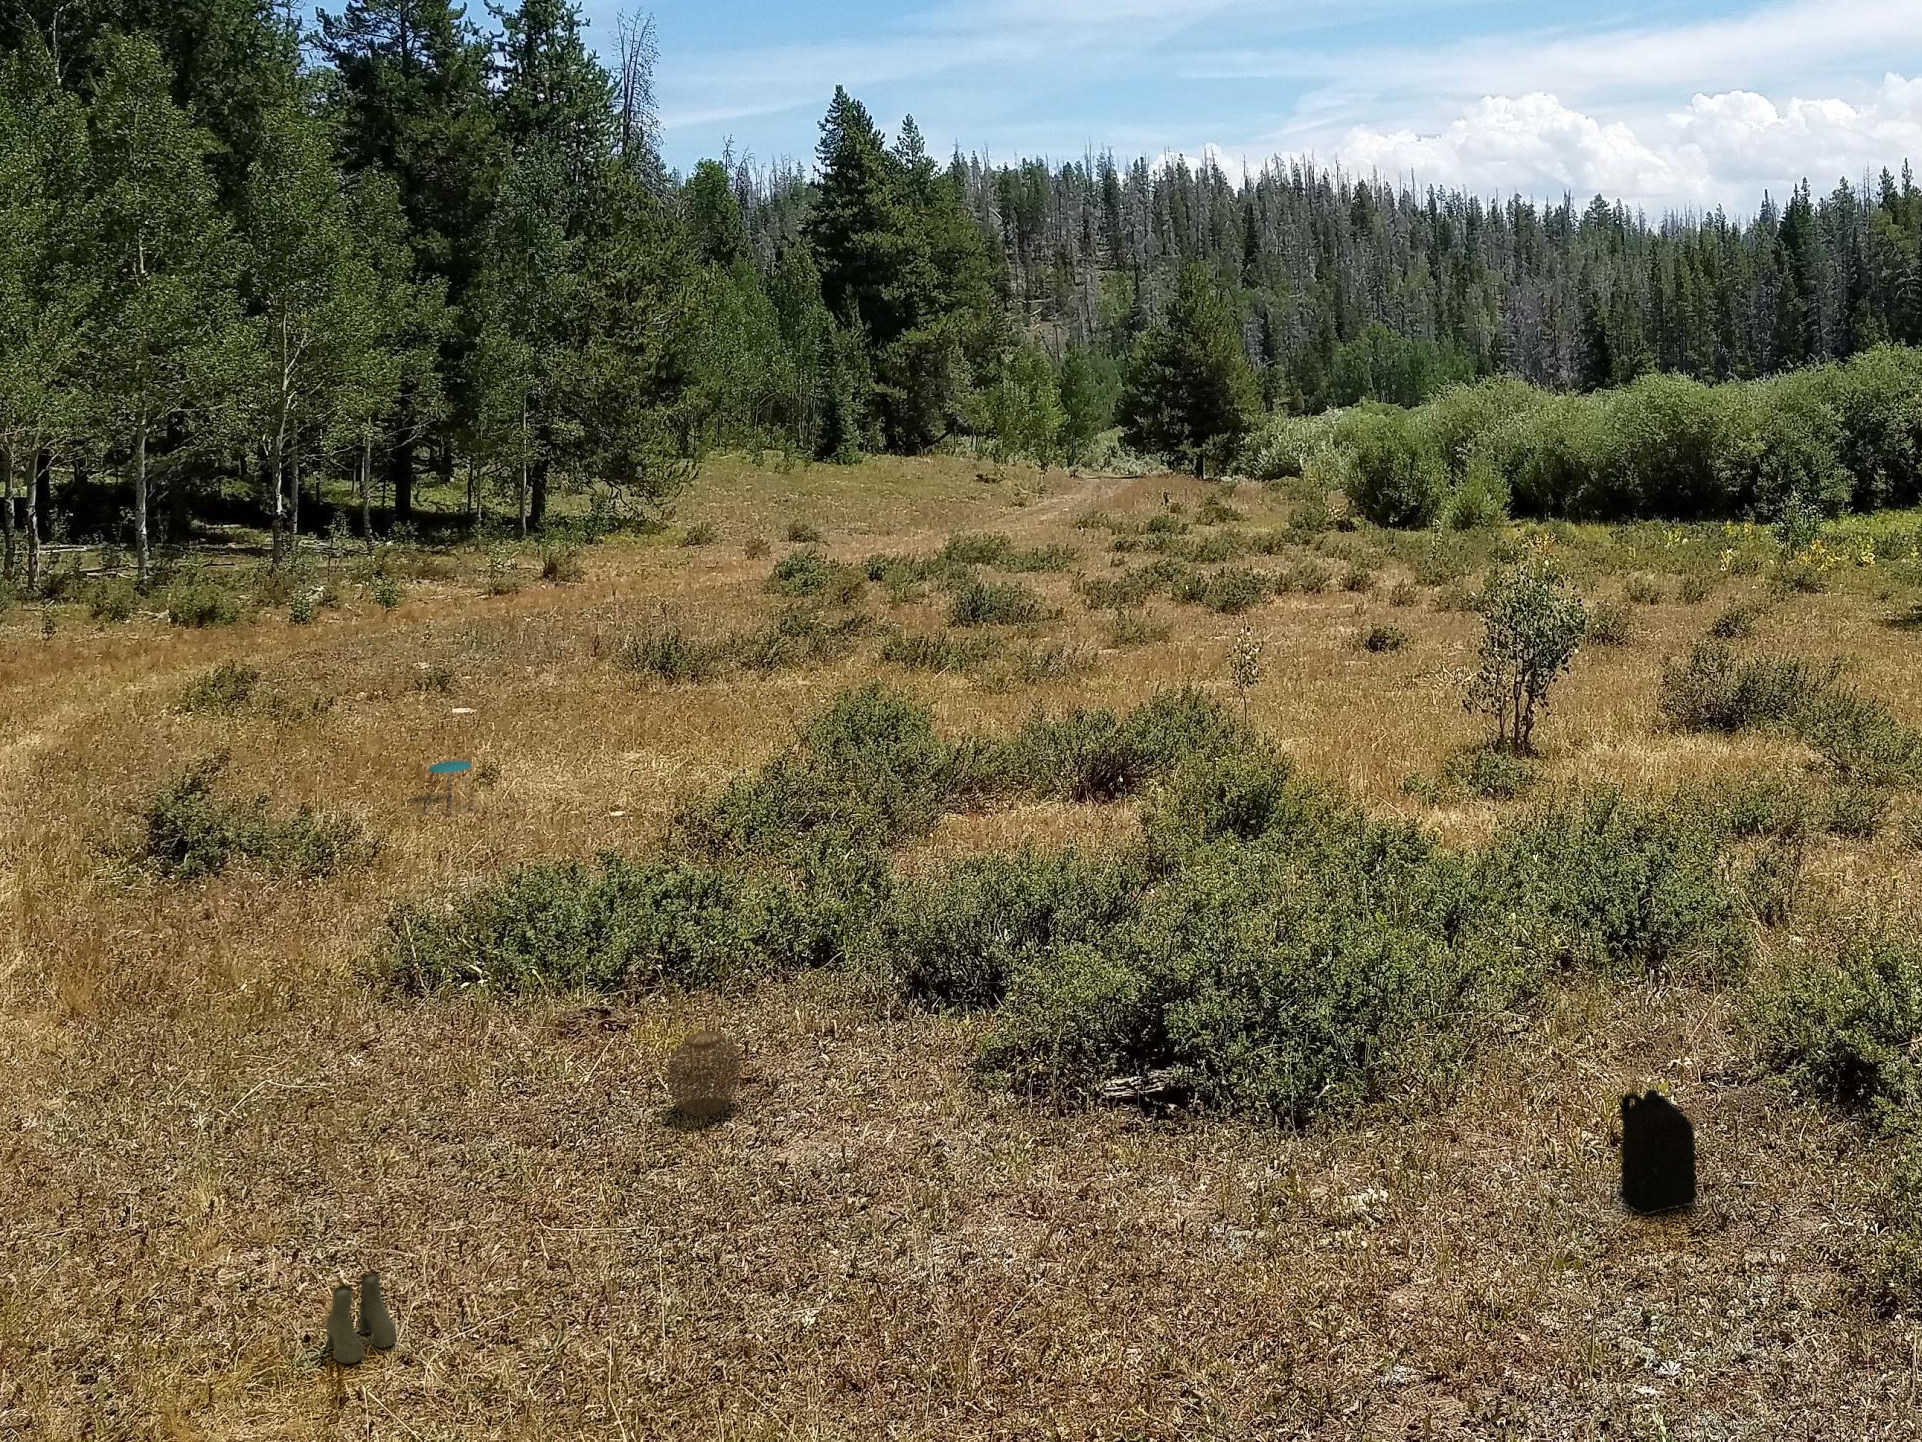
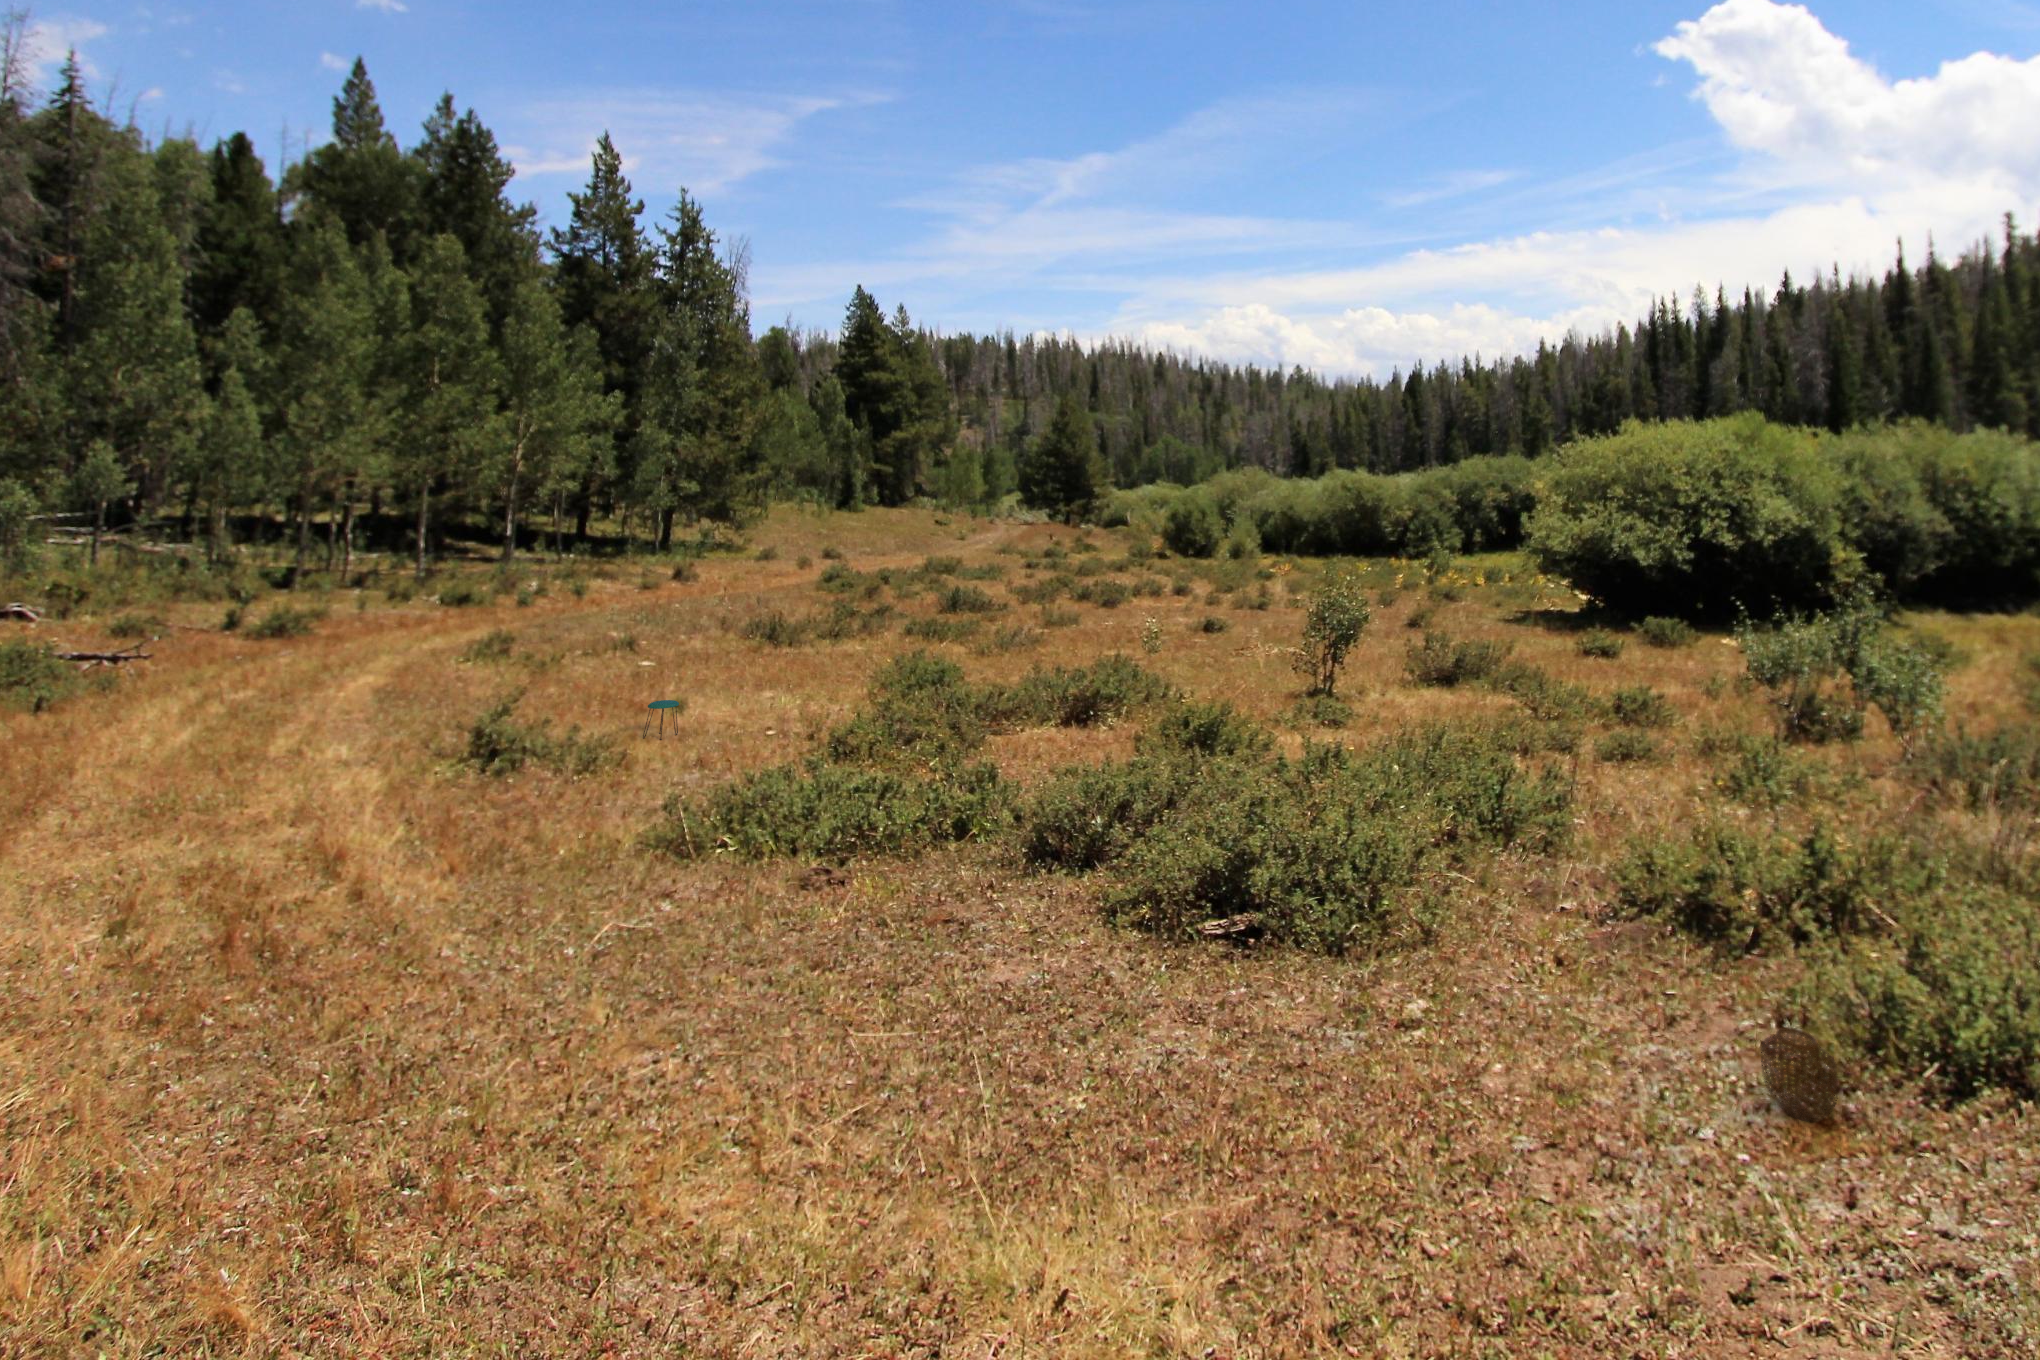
woven basket: present [669,1031,740,1116] -> present [1761,1027,1838,1121]
backpack: present [1619,1089,1697,1215] -> none [1575,918,1633,1006]
boots: present [326,1272,396,1364] -> none [694,1108,753,1191]

